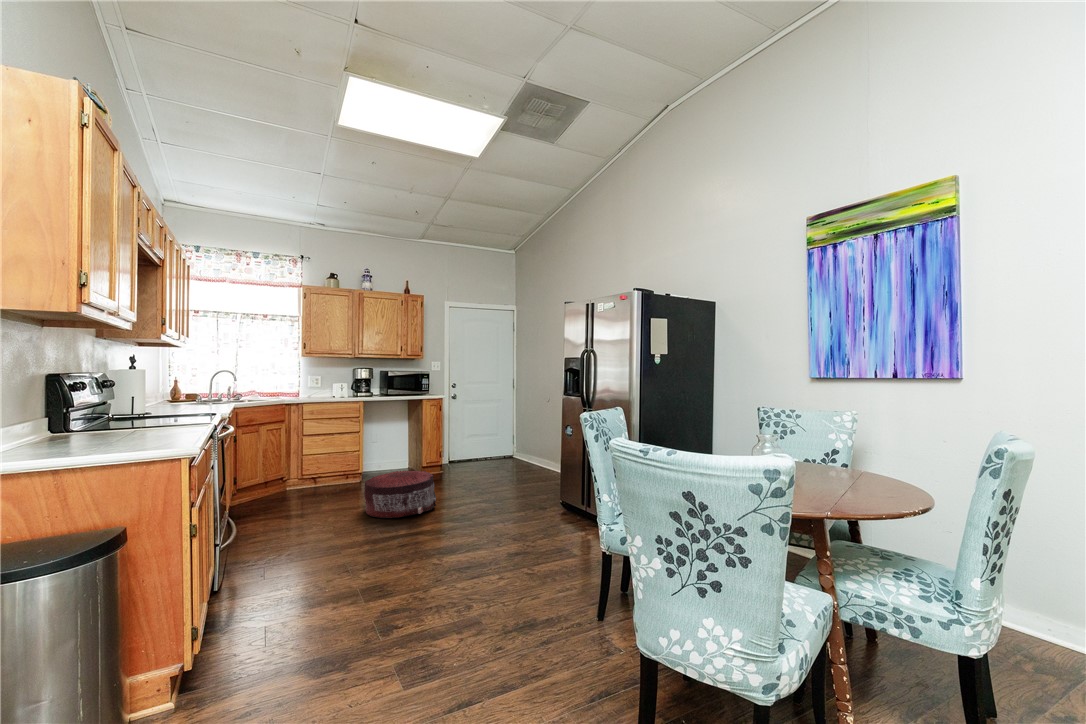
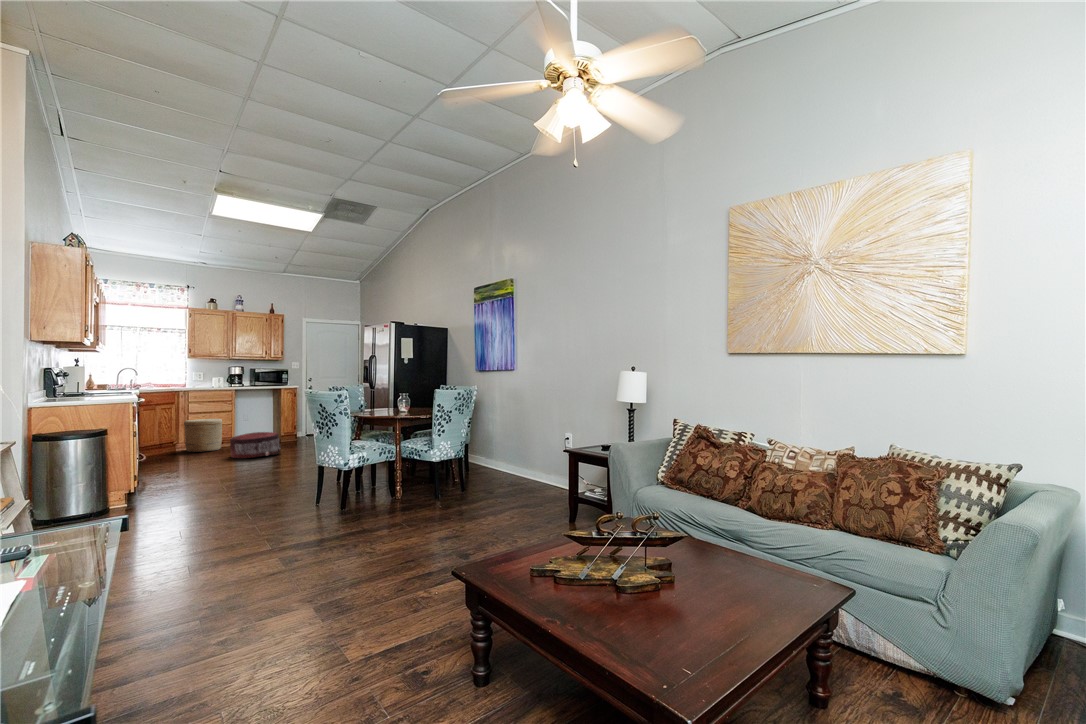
woven basket: none [298,444,349,497] -> present [184,419,222,452]

